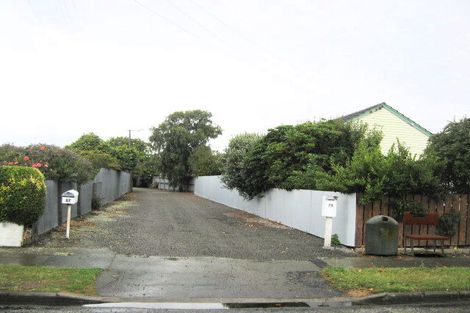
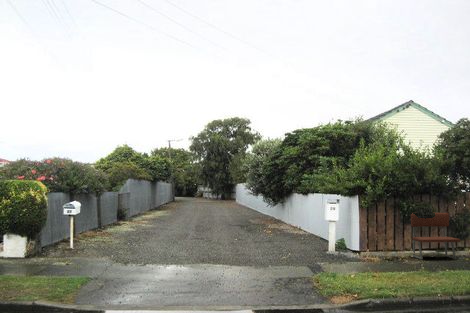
trash can: present [365,215,399,256] -> none [370,218,405,260]

